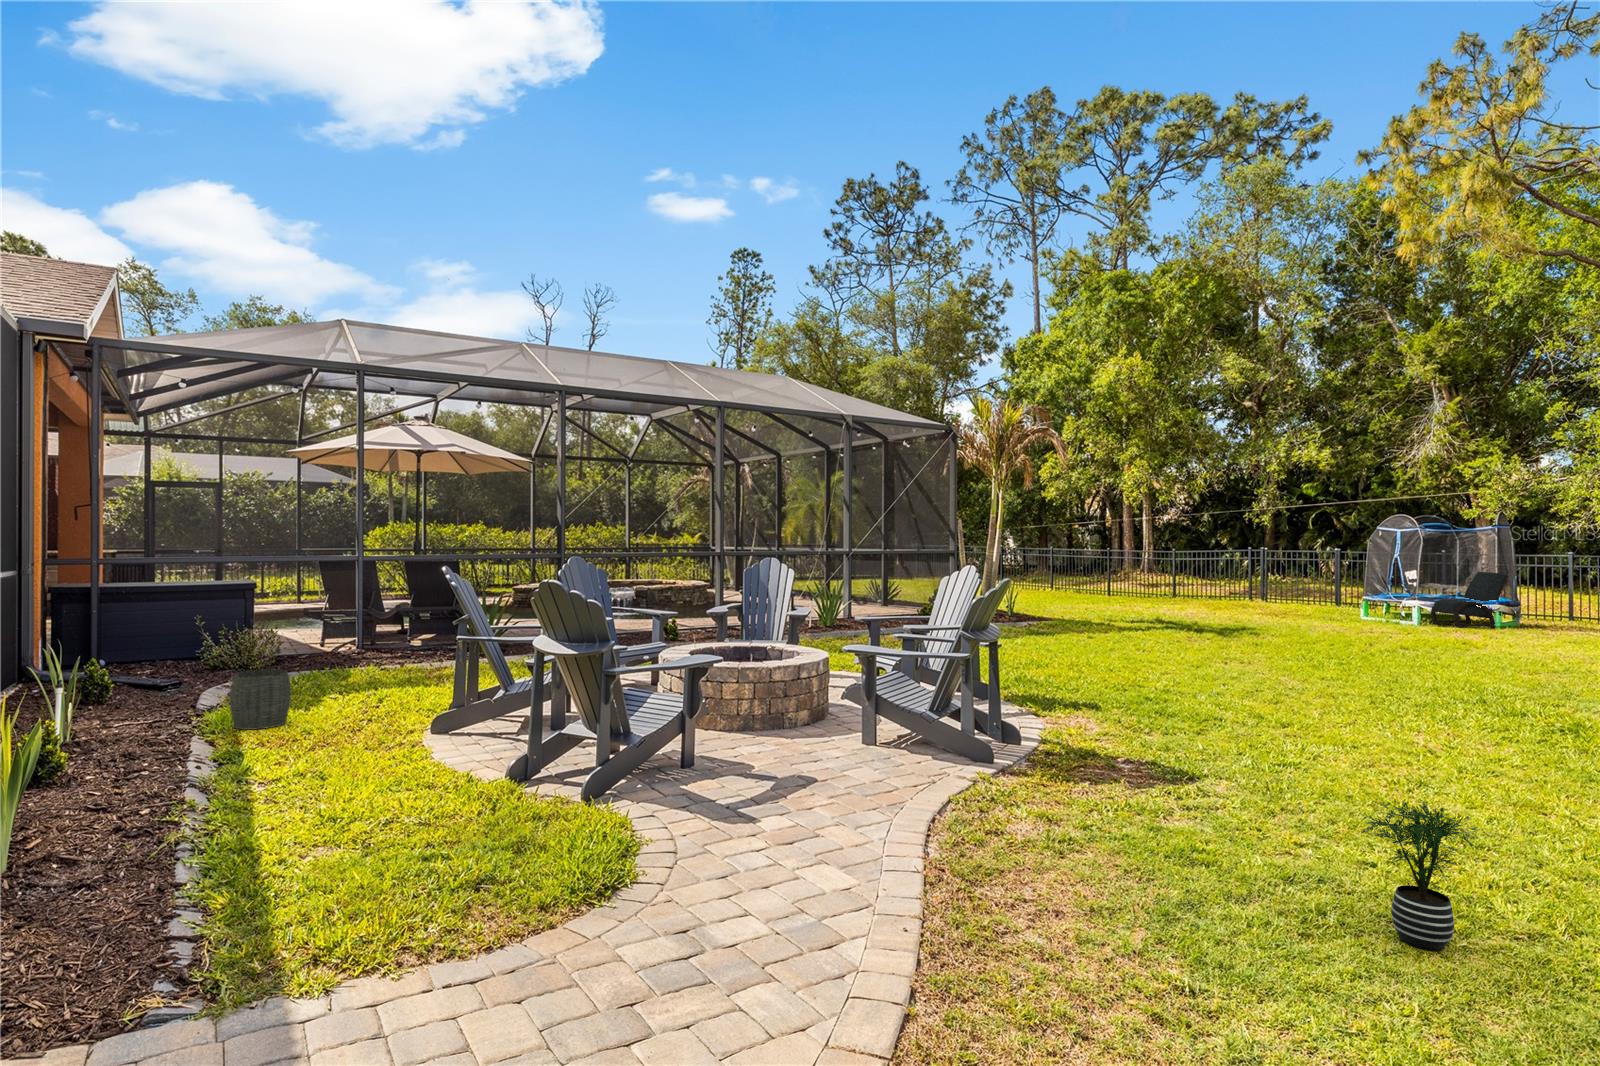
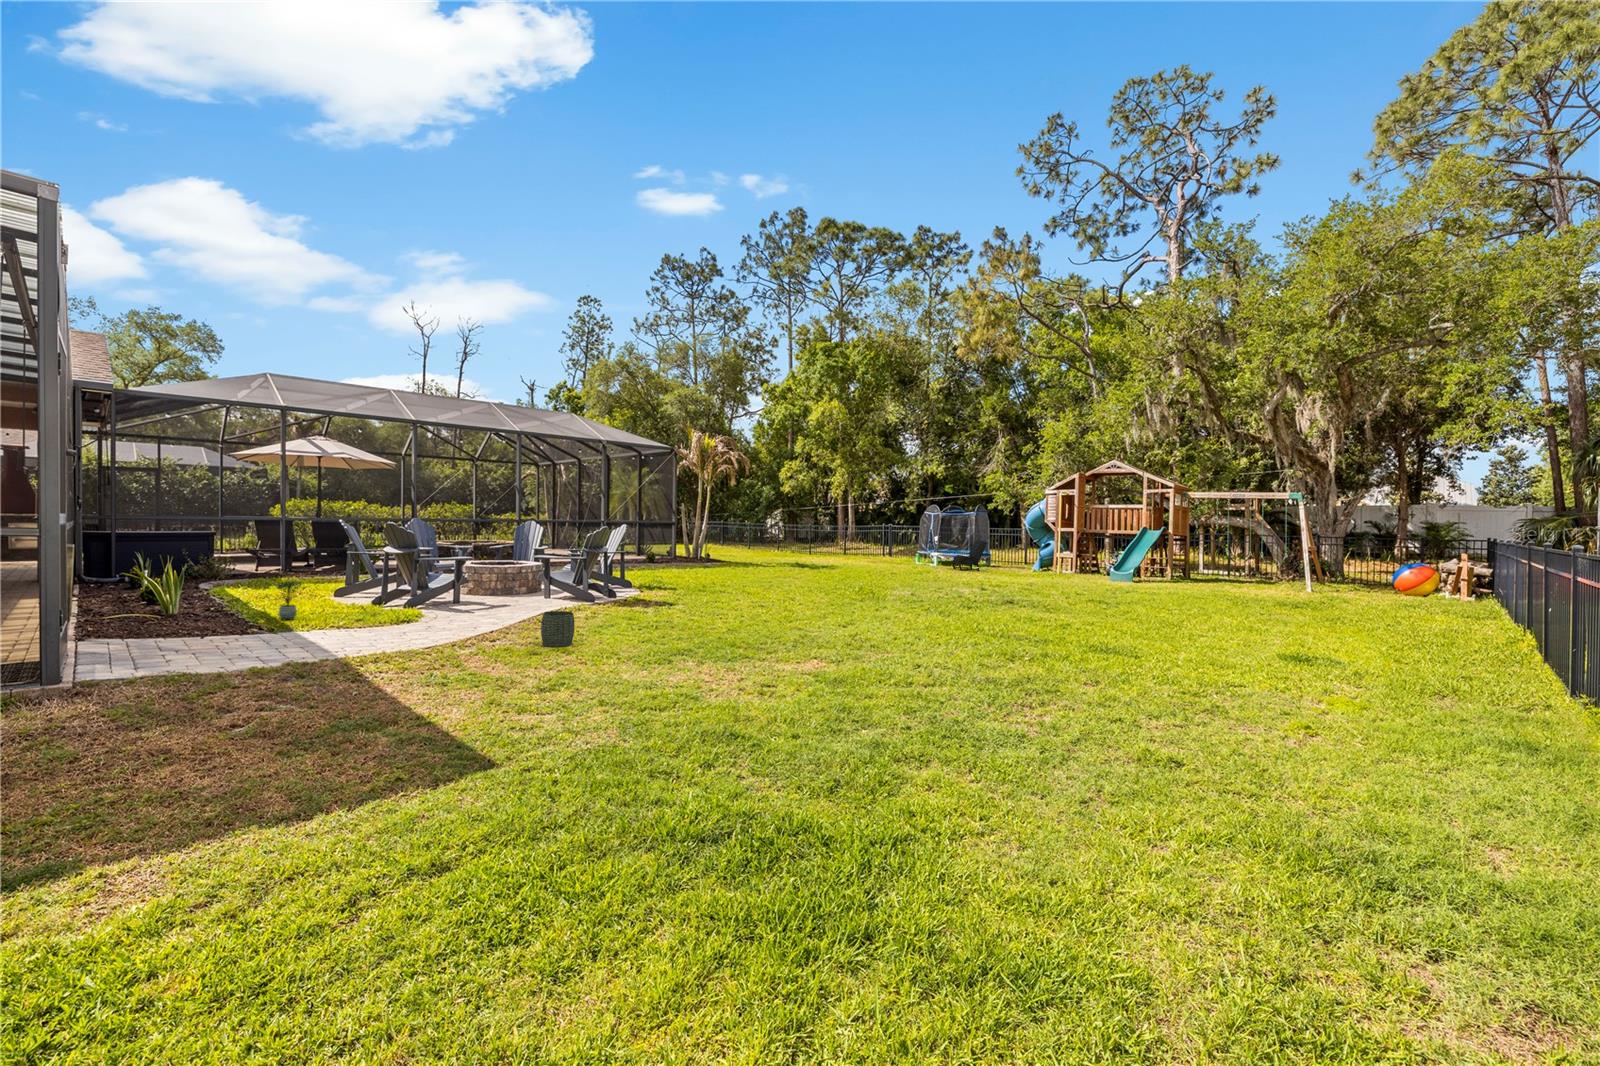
woven basket: present [230,670,291,730] -> present [541,611,575,647]
potted plant: present [1361,800,1478,951] -> present [275,581,300,620]

